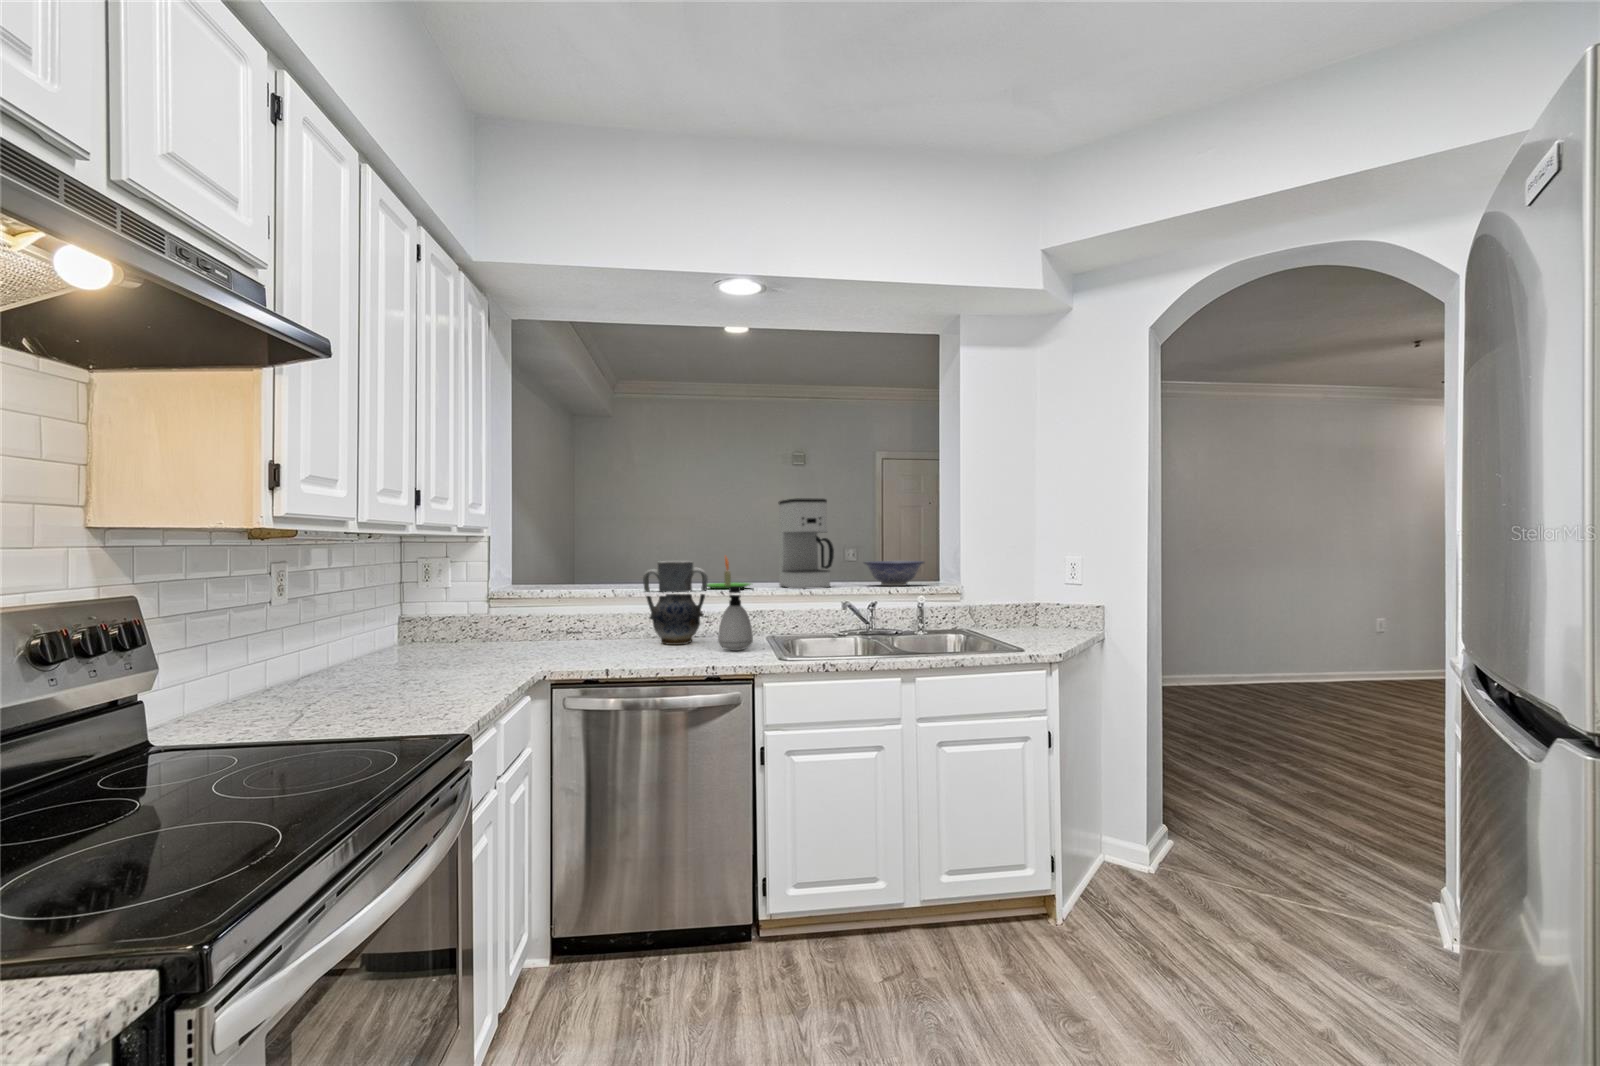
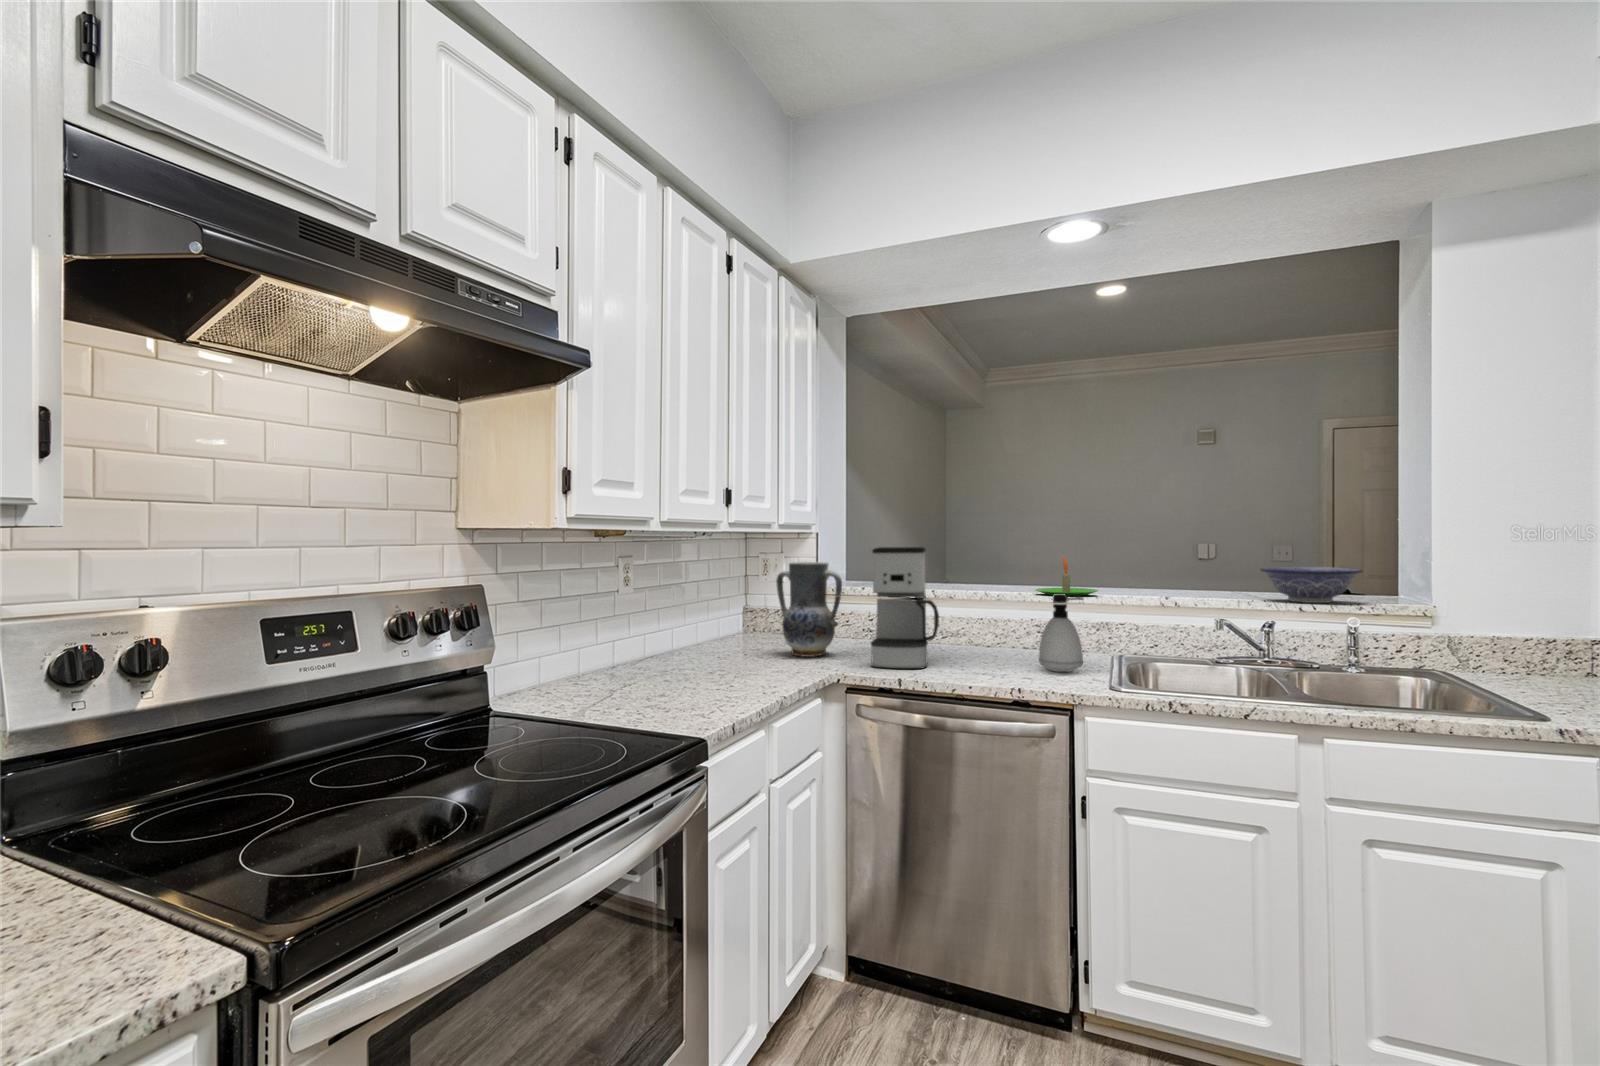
coffee maker: present [778,498,834,589] -> present [871,547,939,669]
vase: present [643,561,708,645] -> present [776,562,842,657]

